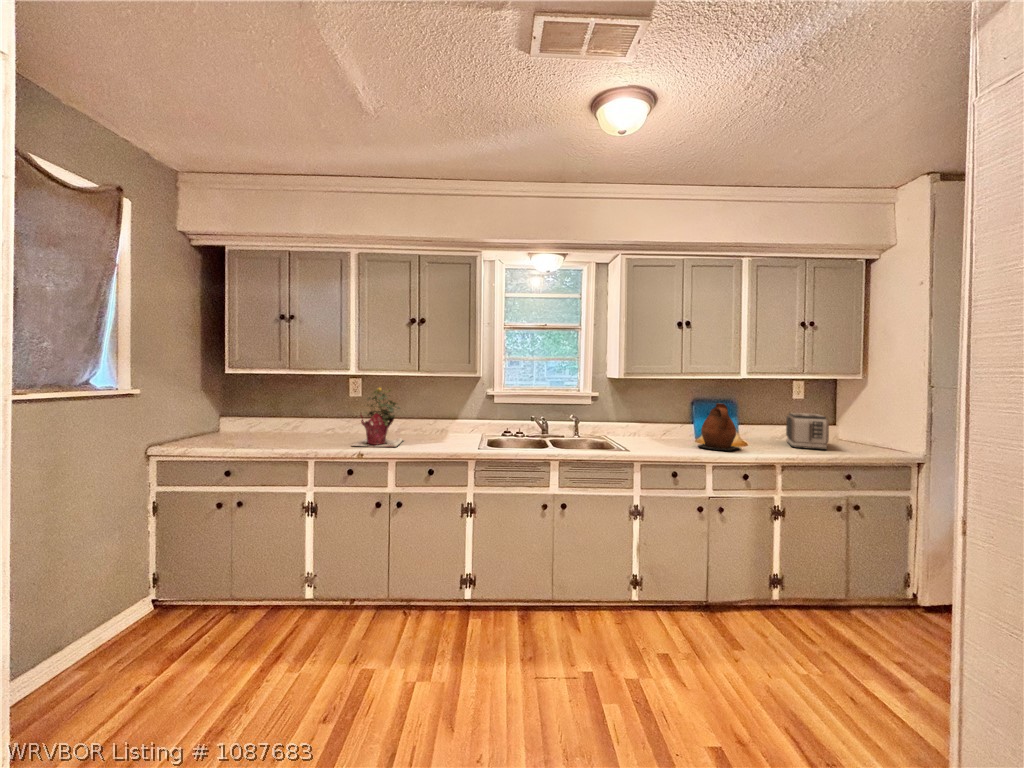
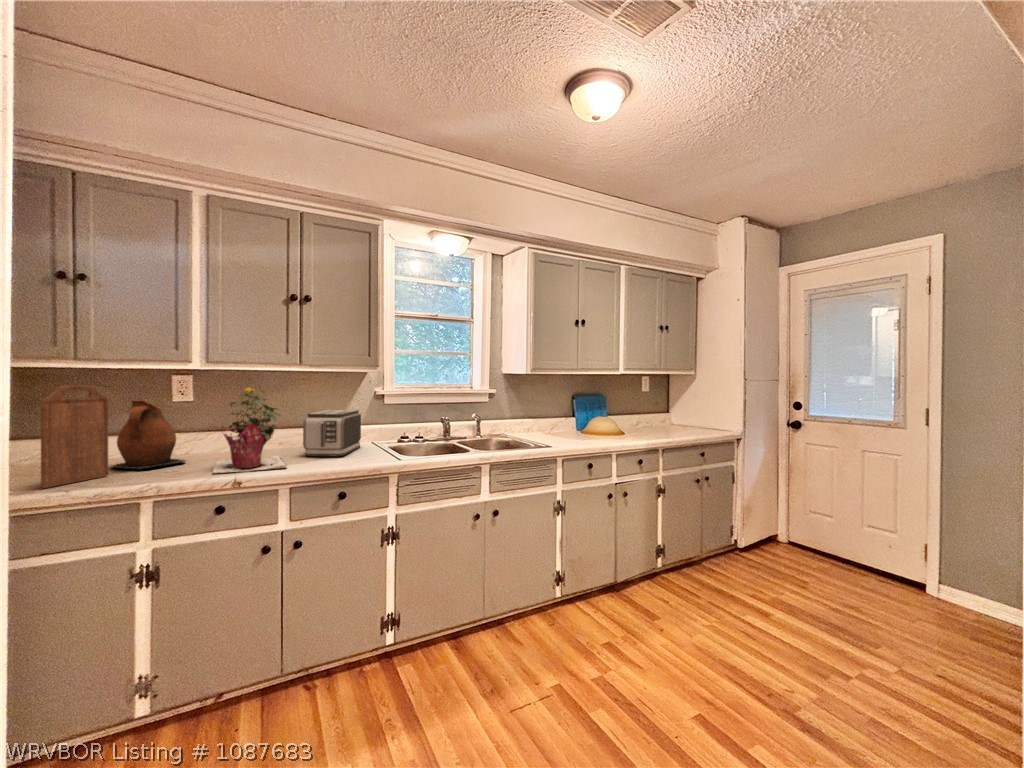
cutting board: none [264,384,302,445] -> present [41,385,108,488]
ceramic pitcher: present [698,403,740,450] -> present [112,400,186,469]
toaster: present [786,413,829,450] -> present [303,410,361,456]

